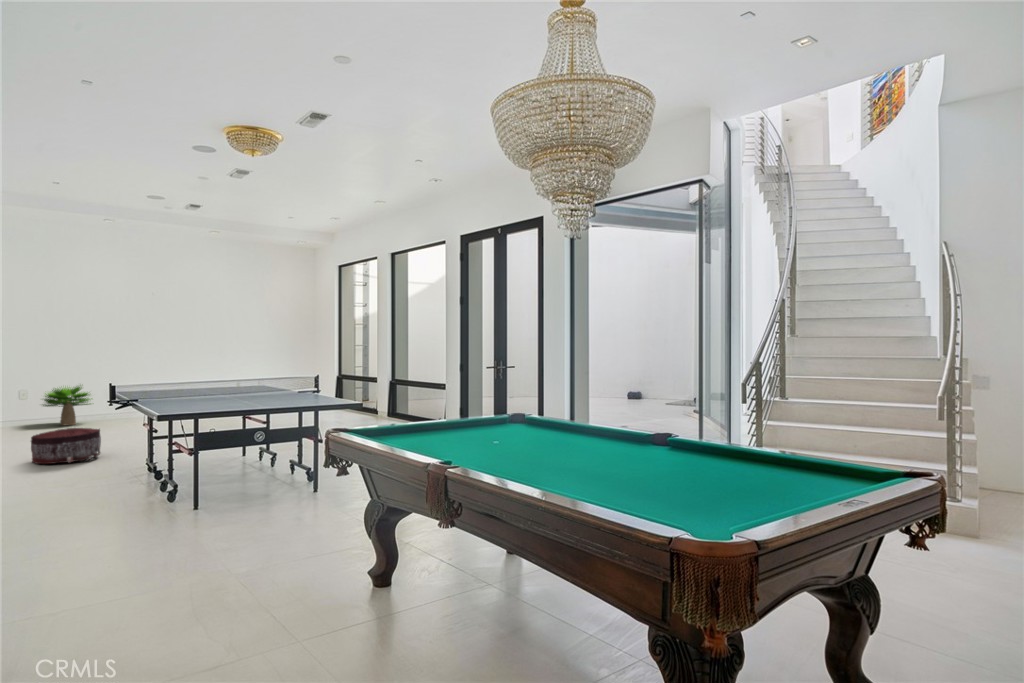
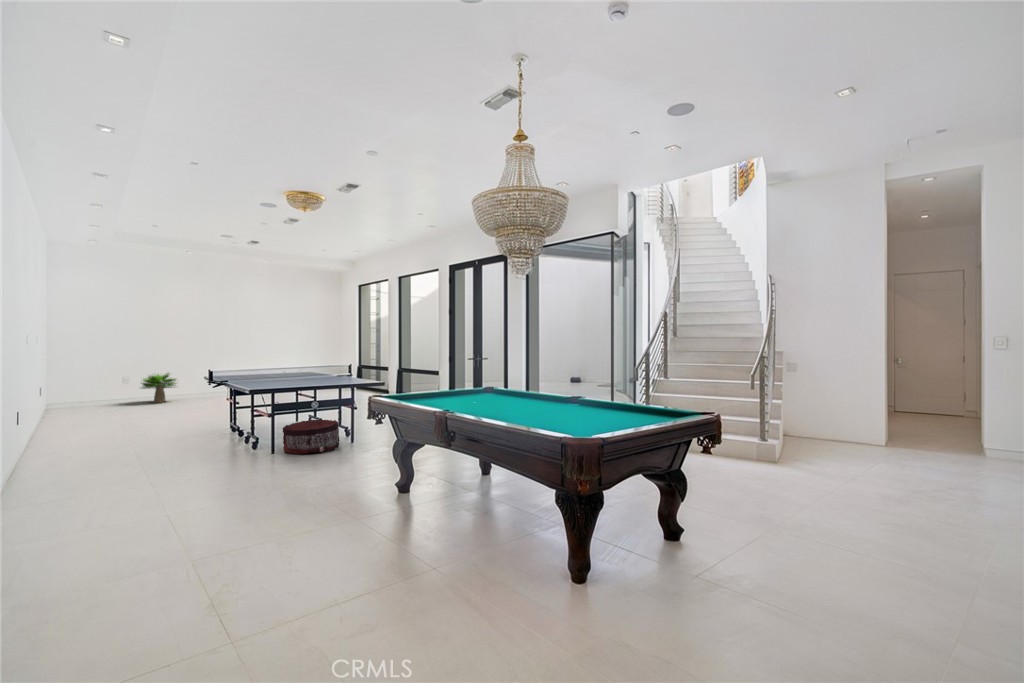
pouf: present [31,428,101,464] -> present [283,420,339,454]

